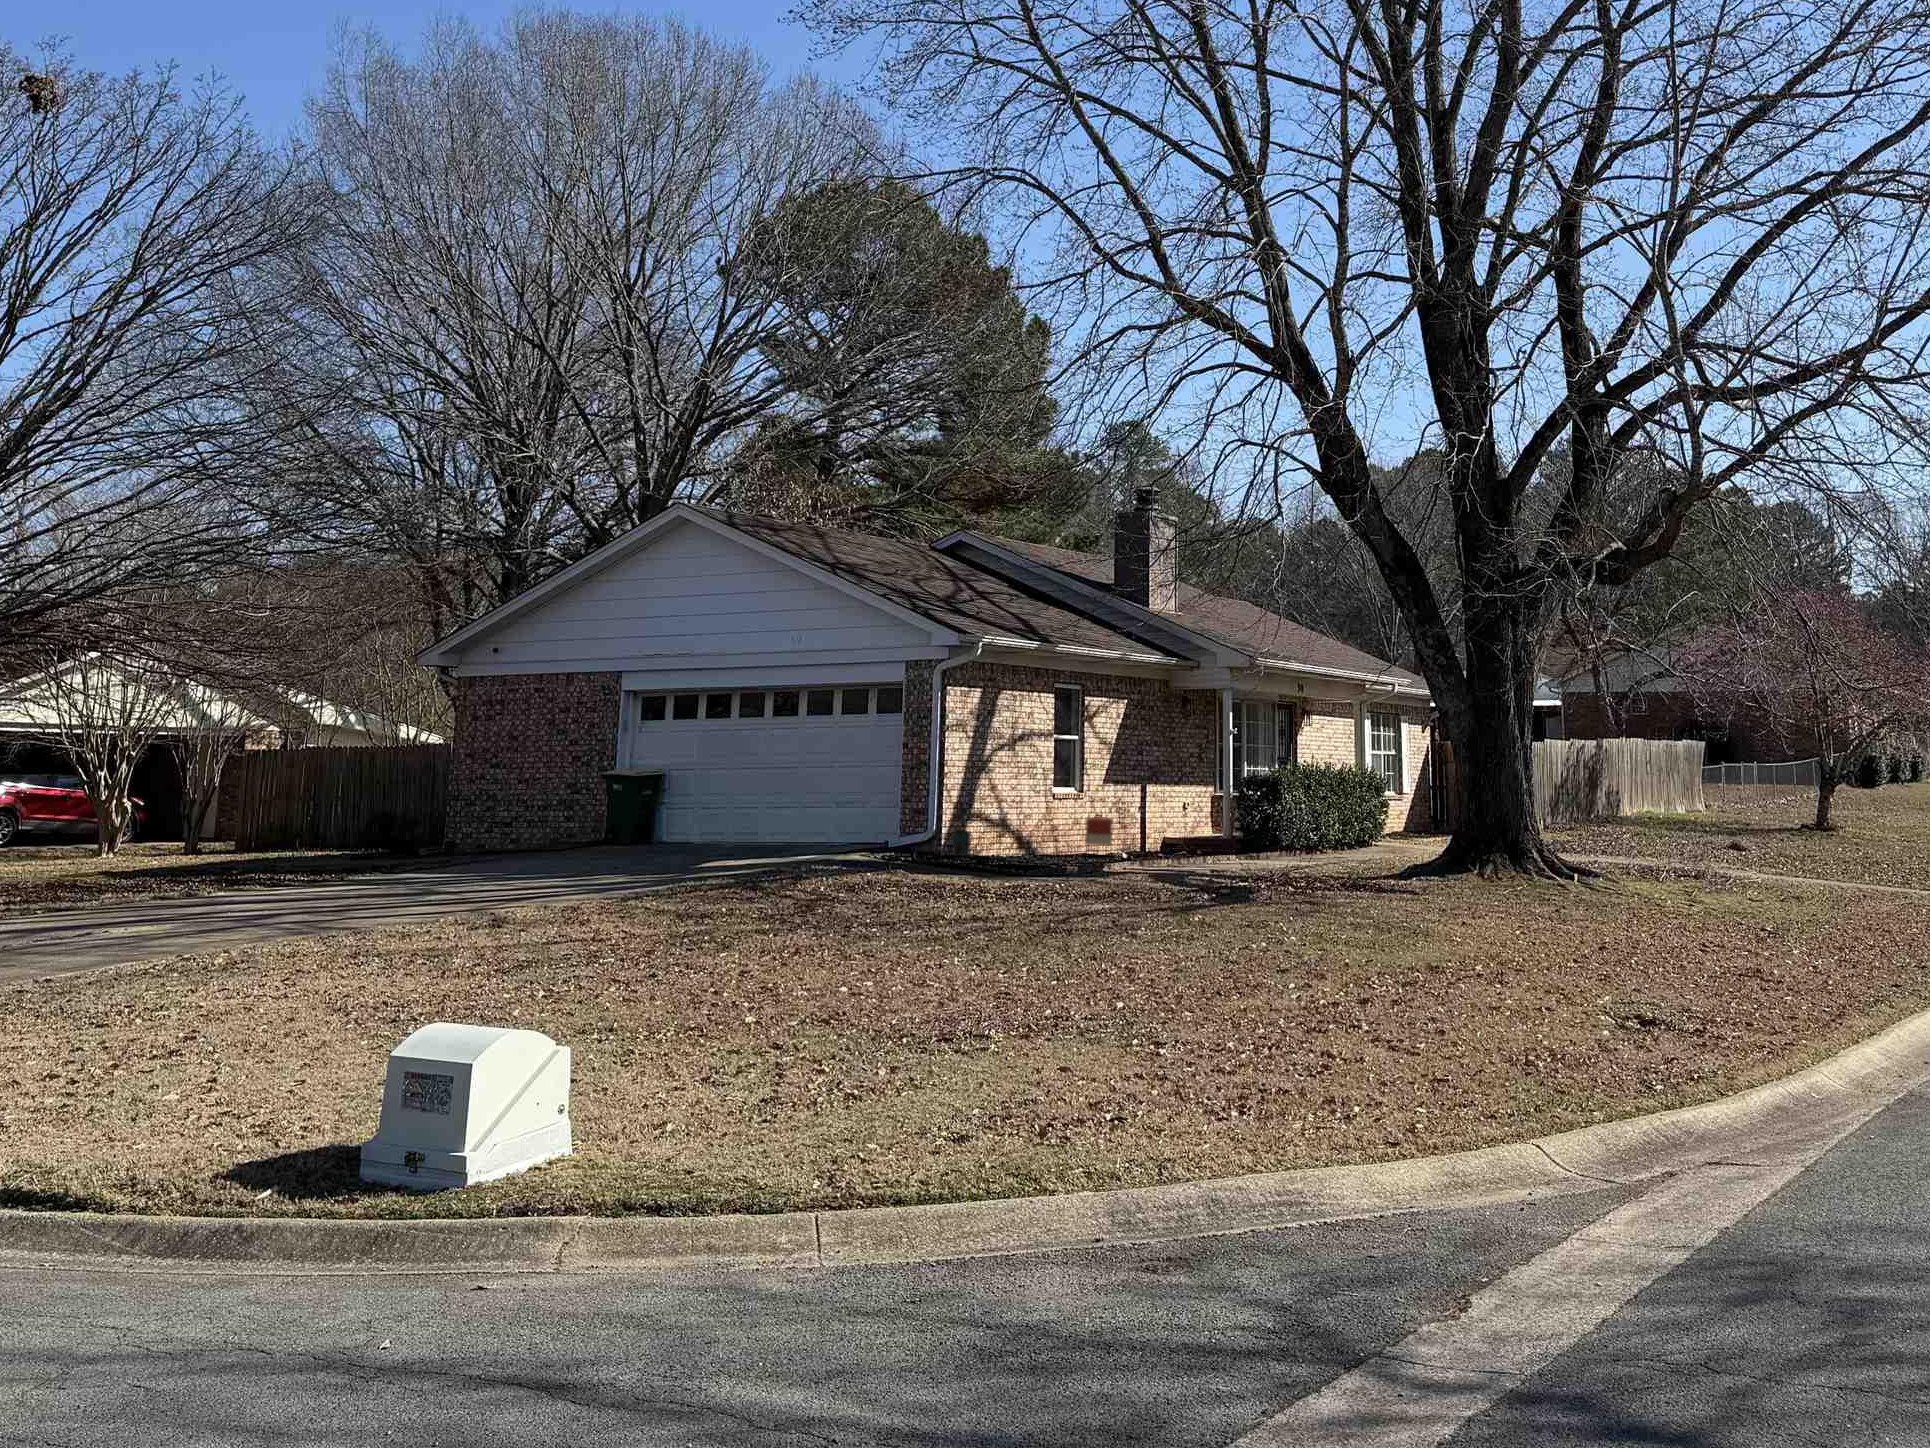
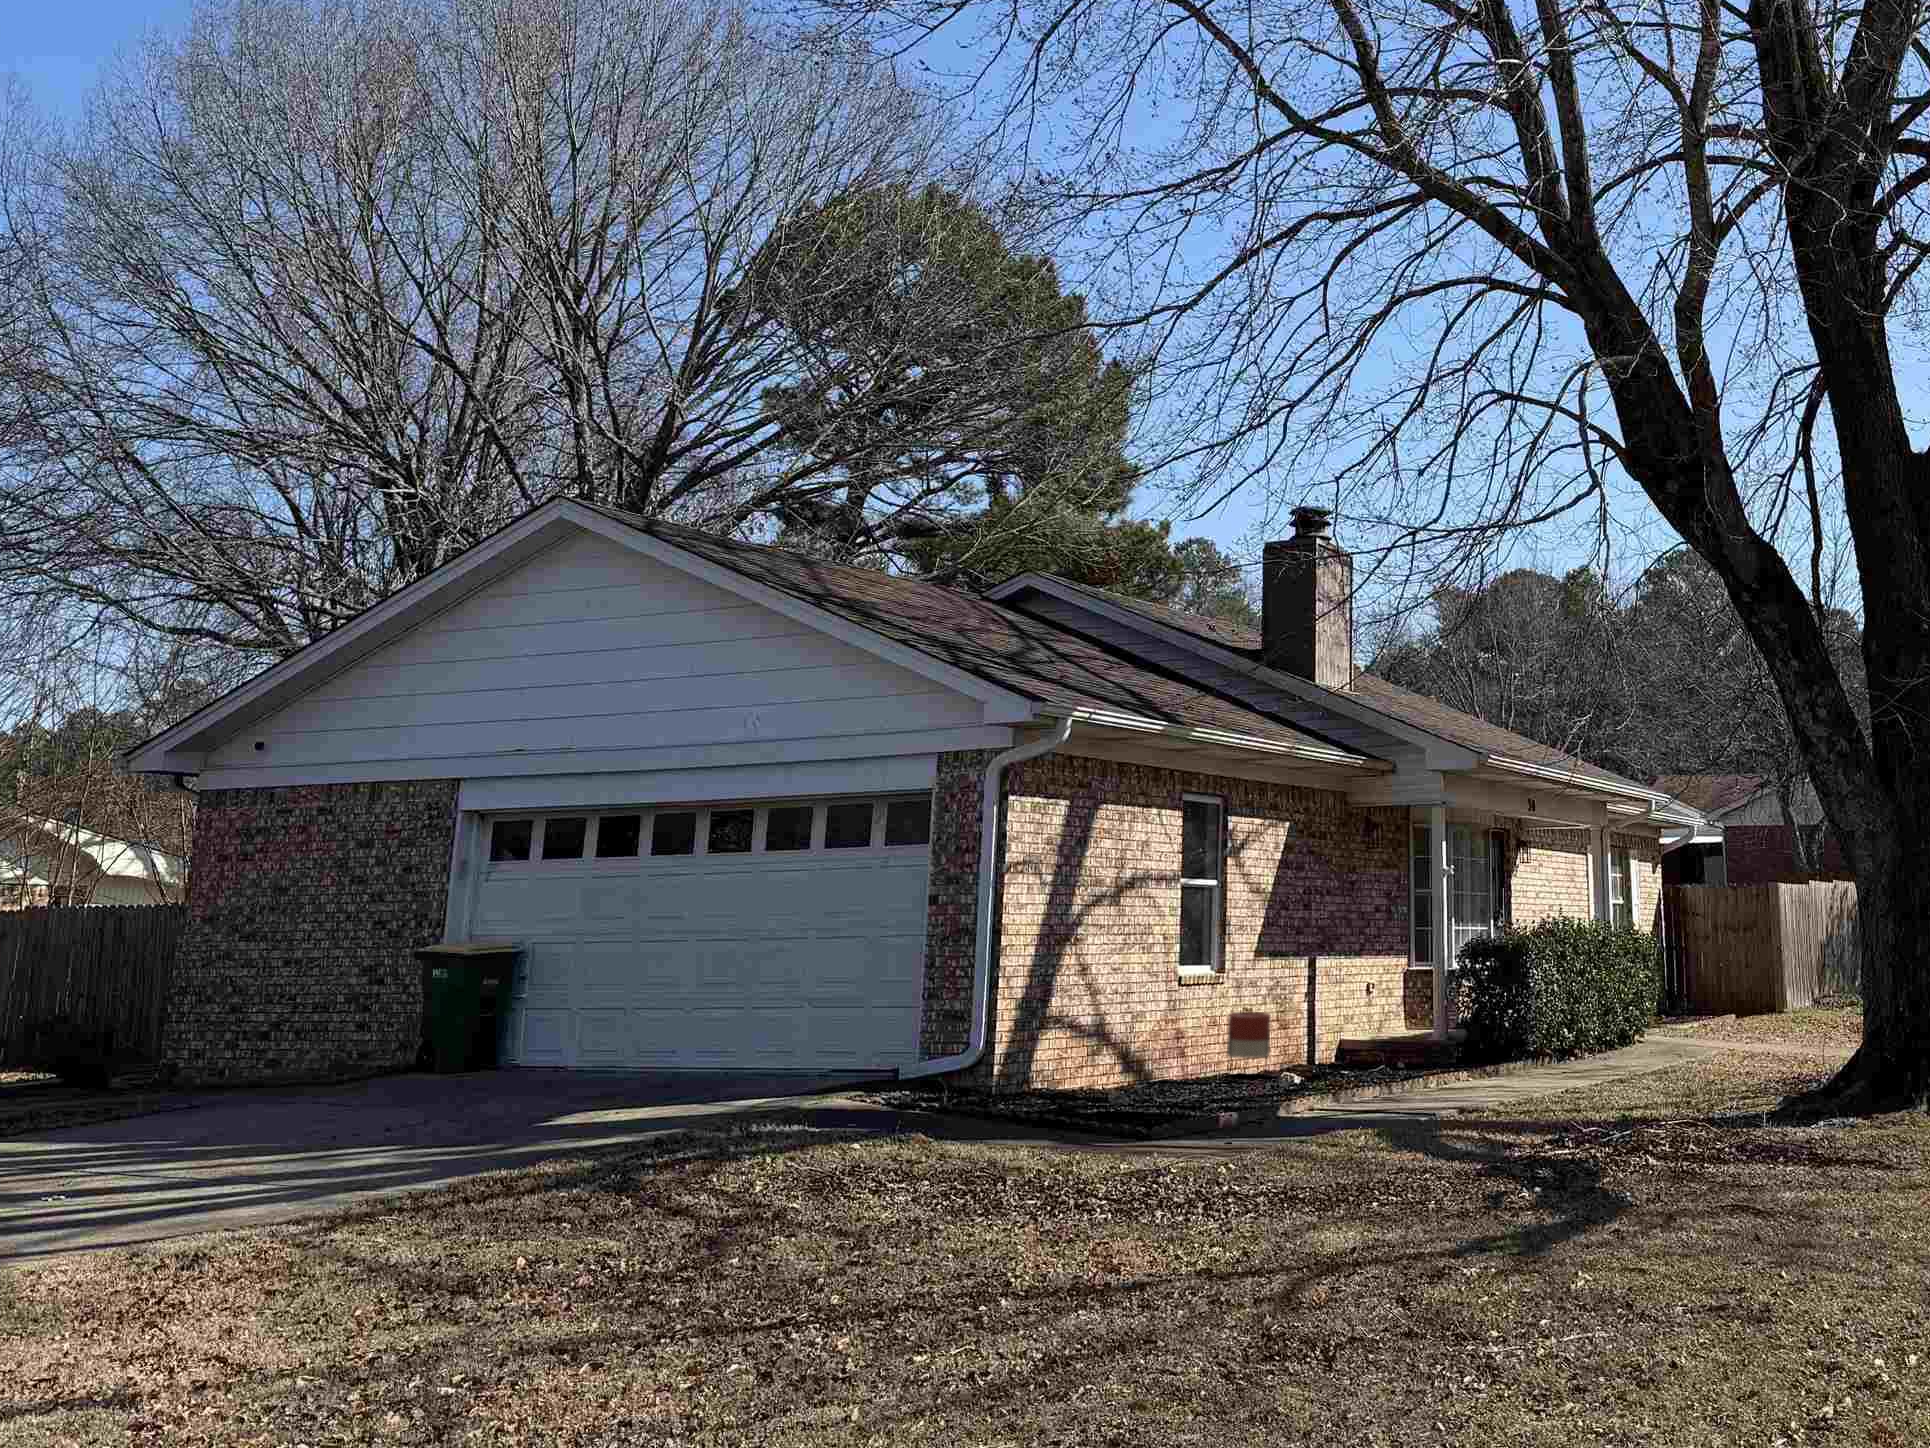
watering can: present [952,830,973,856] -> none [1001,1039,1050,1094]

